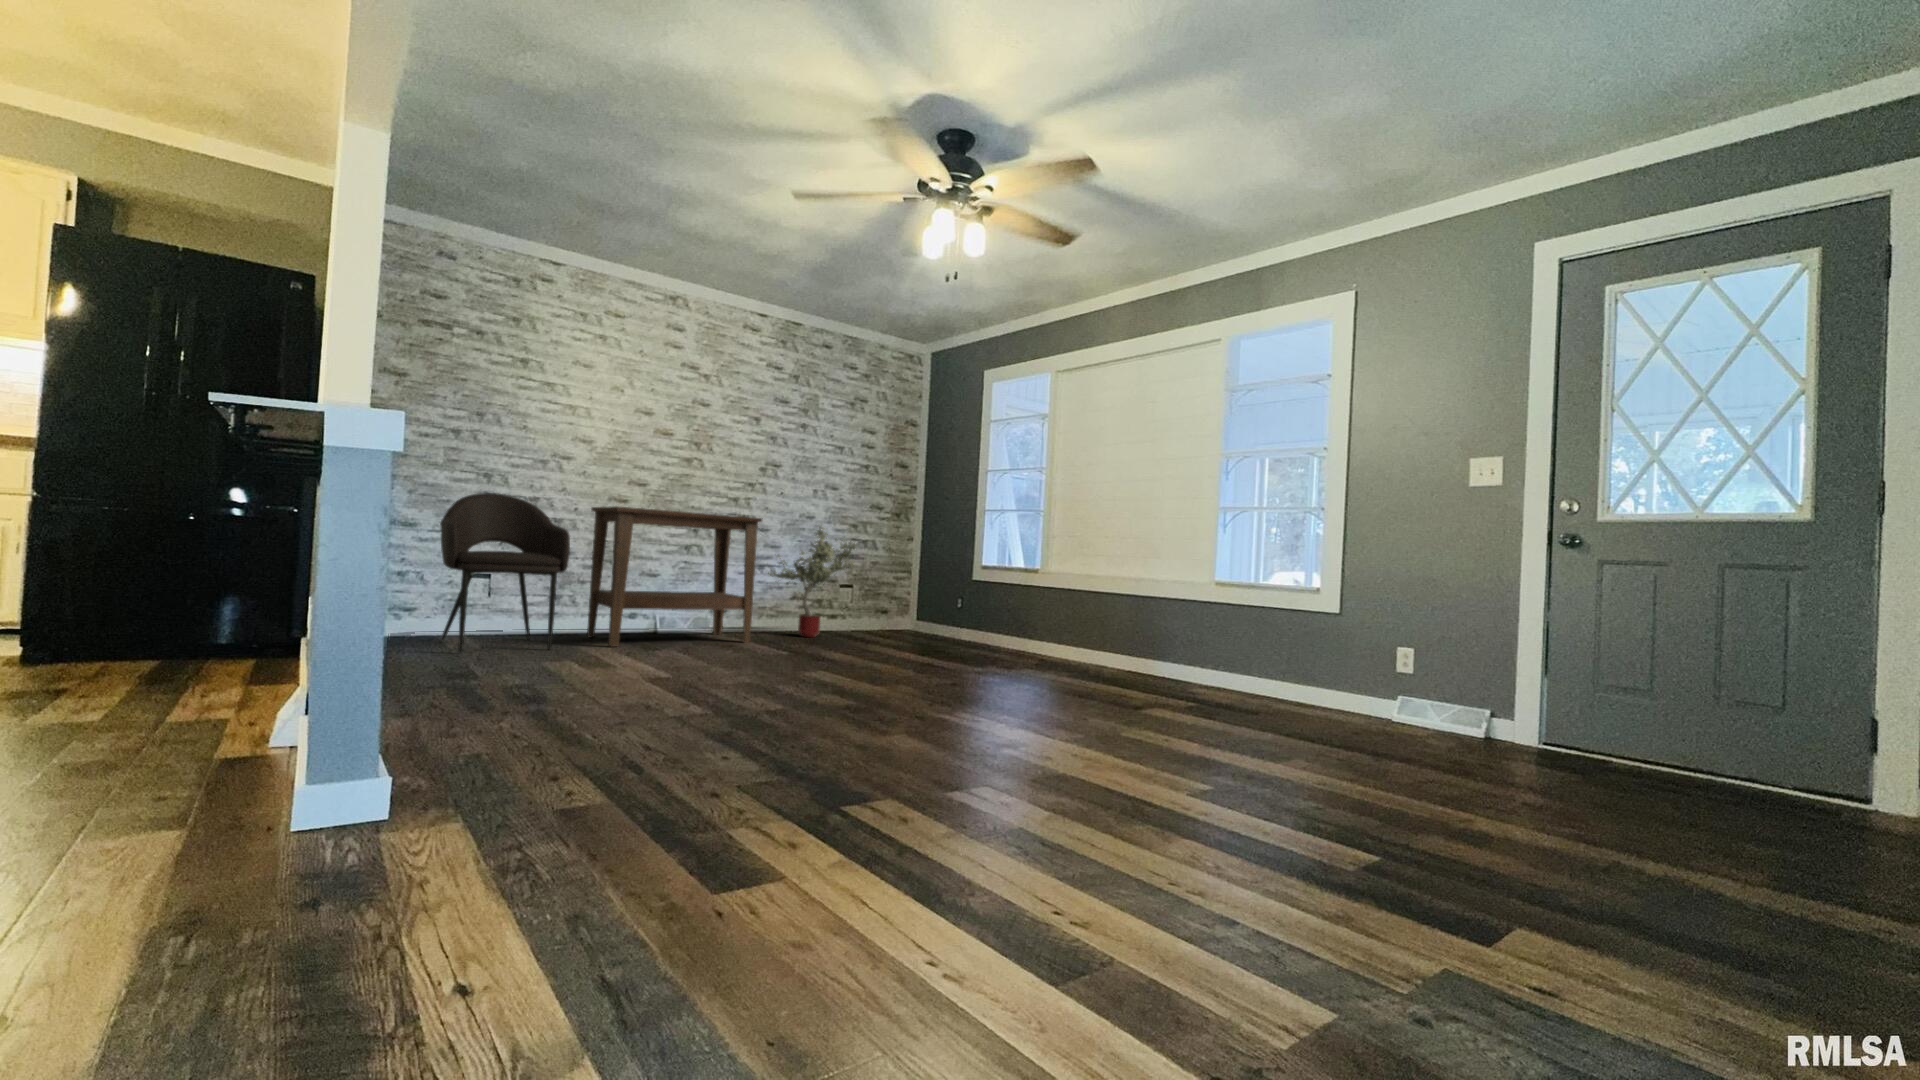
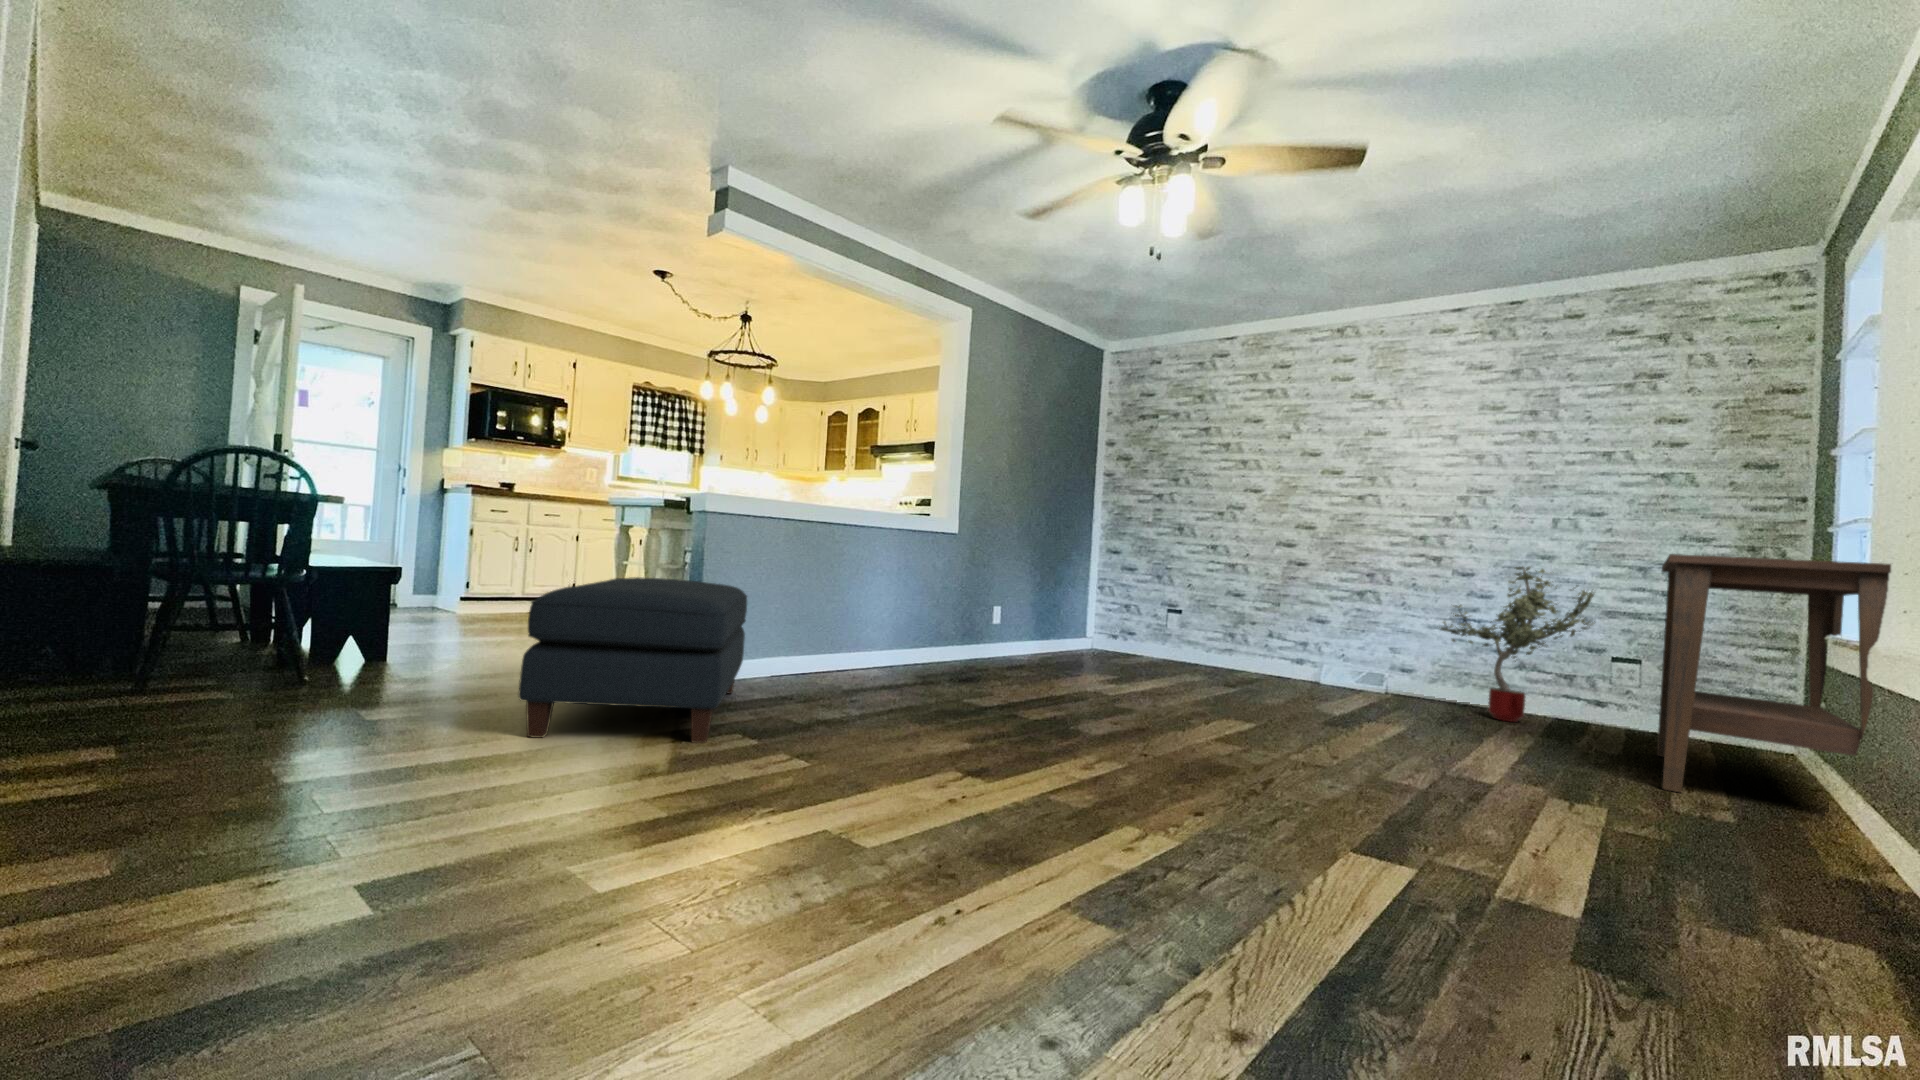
armchair: present [440,493,570,653] -> none [1110,542,1209,671]
side table: present [587,506,762,647] -> present [1657,554,1891,792]
ottoman: none [478,634,992,925] -> present [518,577,747,743]

